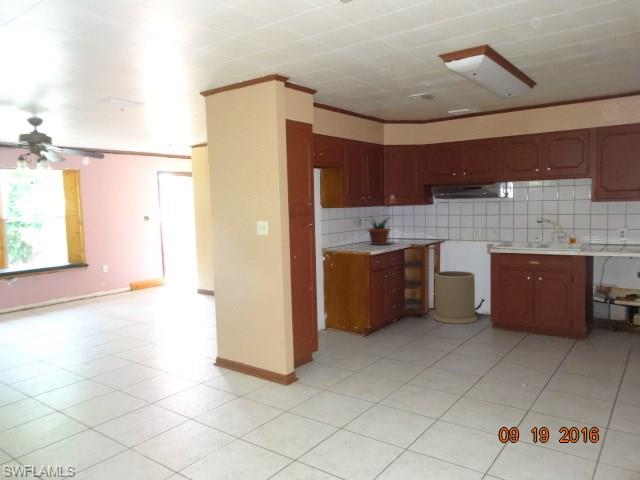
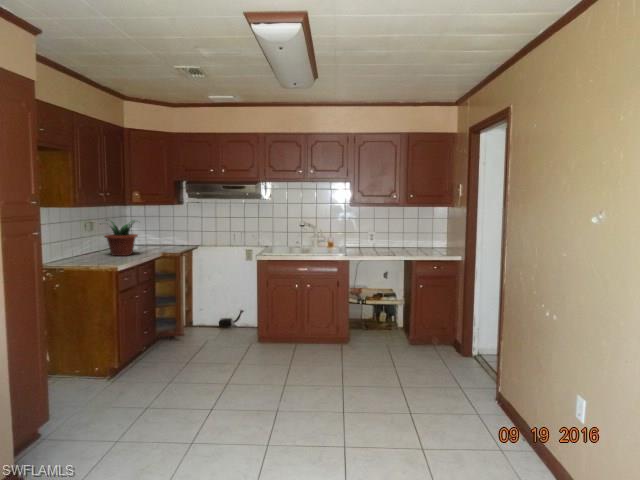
trash can: present [433,271,477,324] -> none [189,281,239,343]

